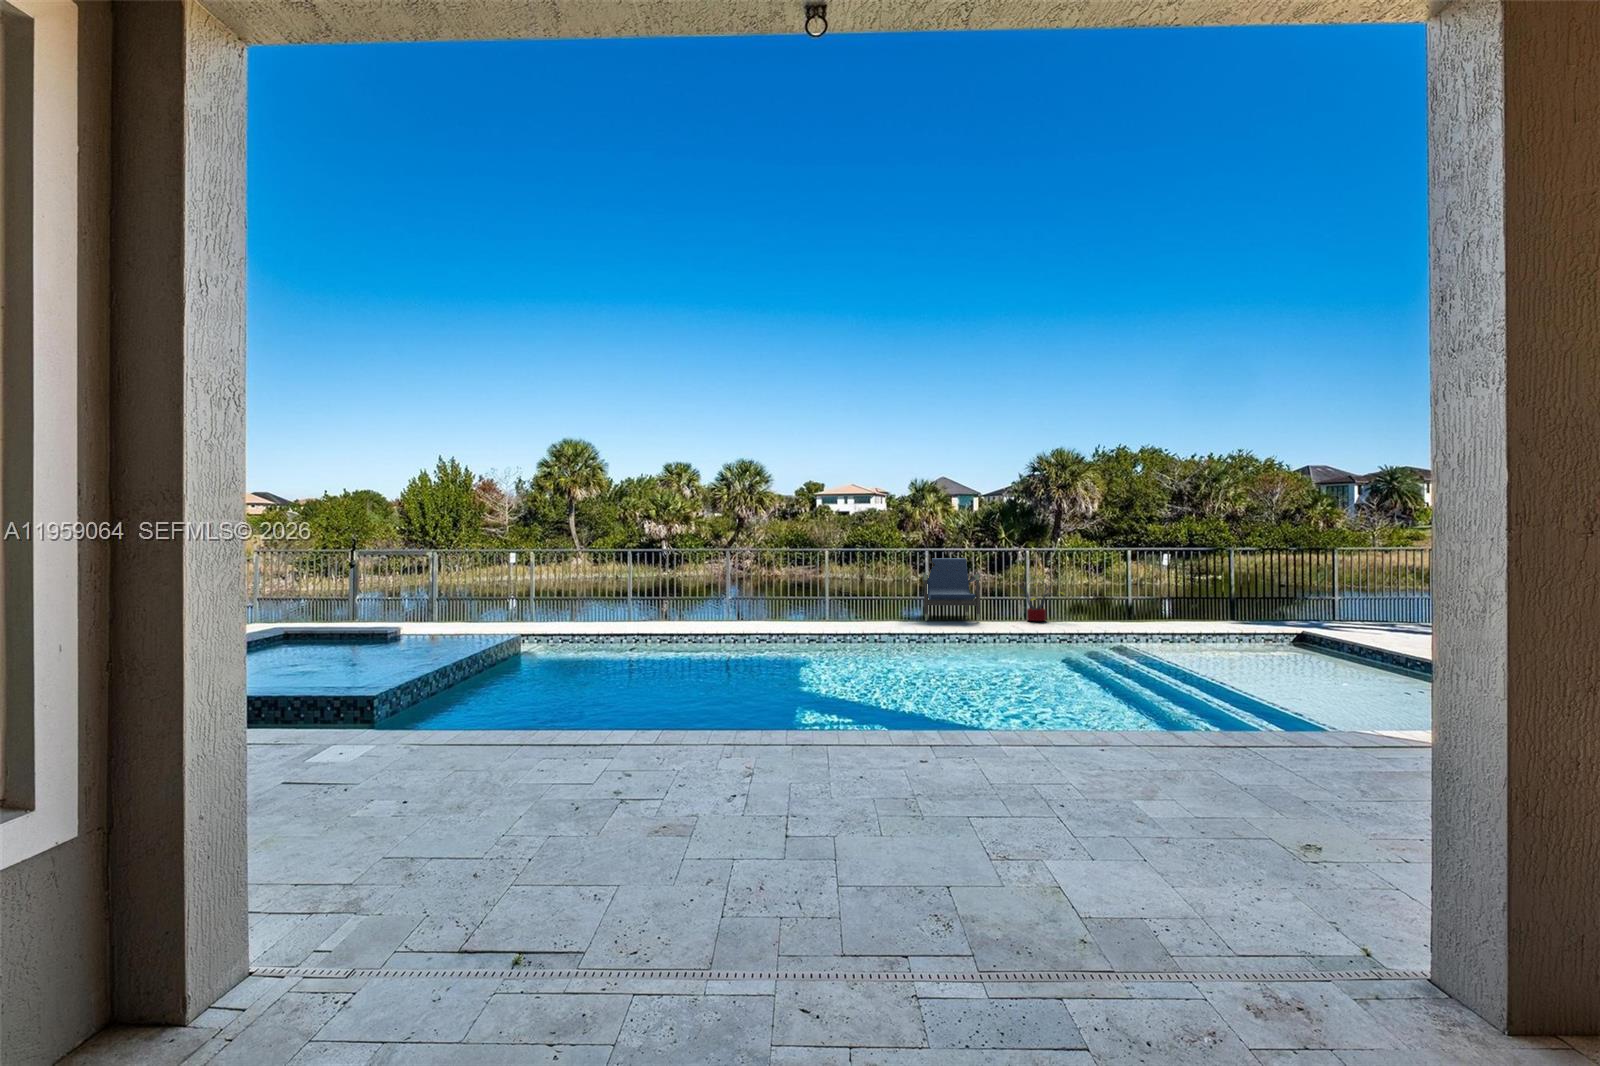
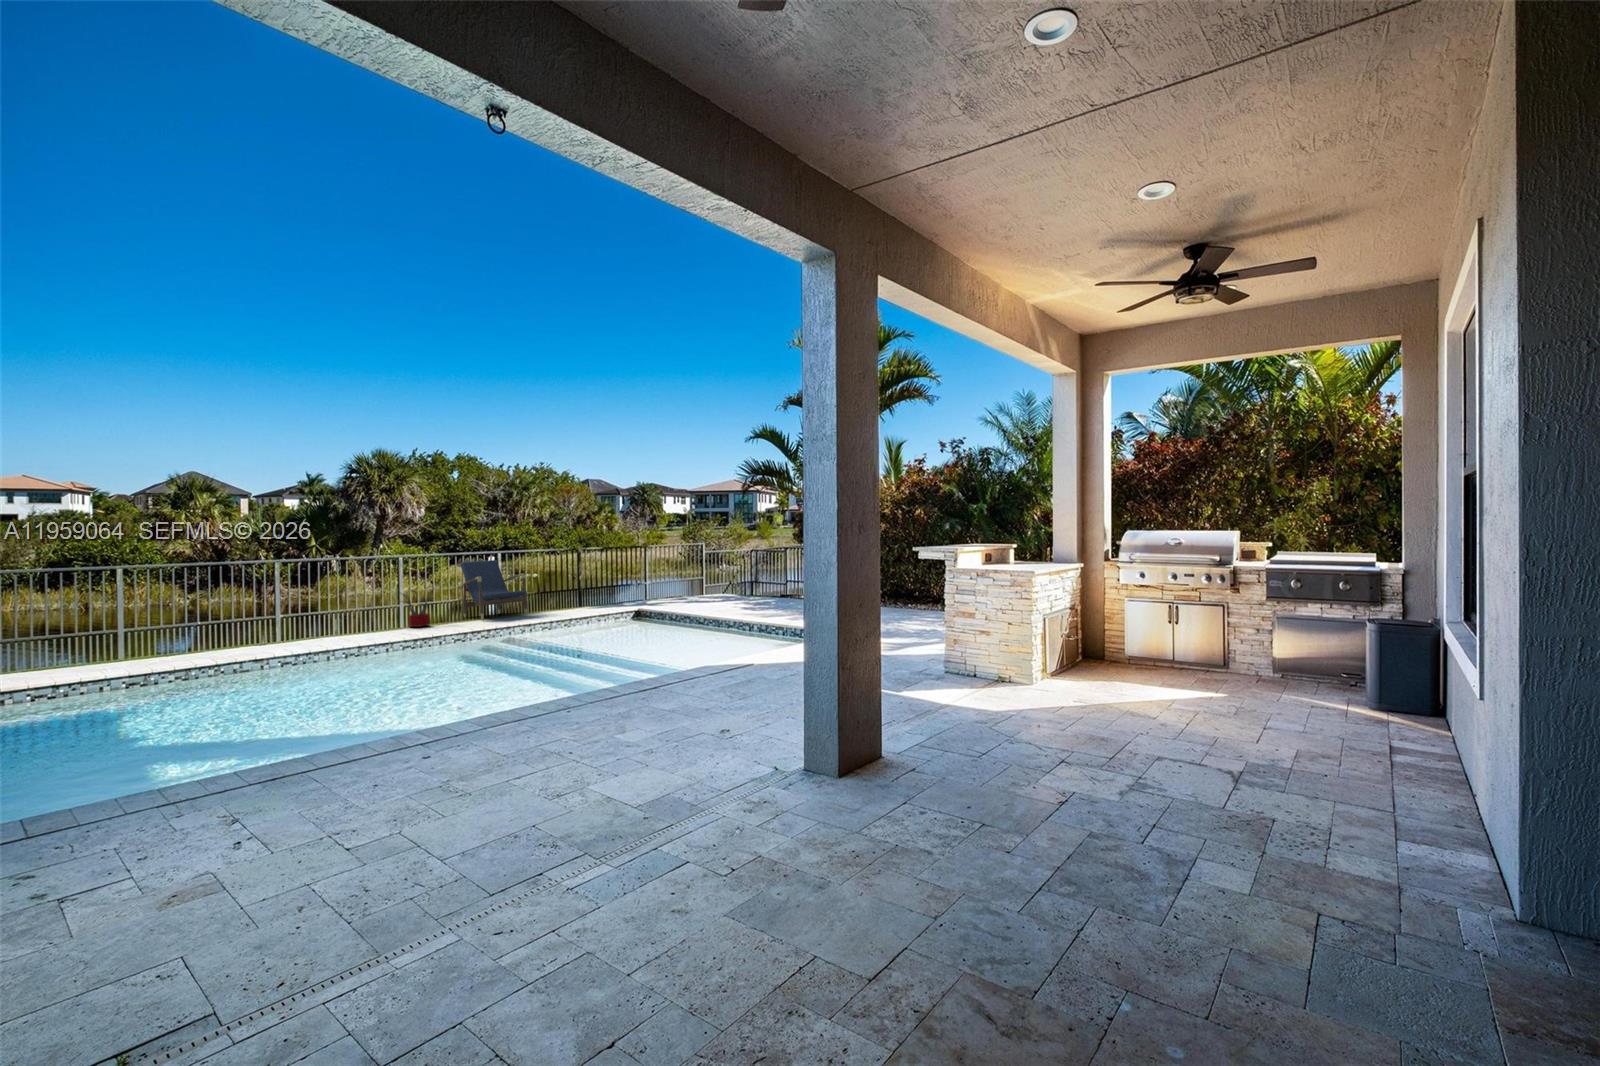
lounge chair: present [923,558,980,621] -> present [461,560,527,620]

